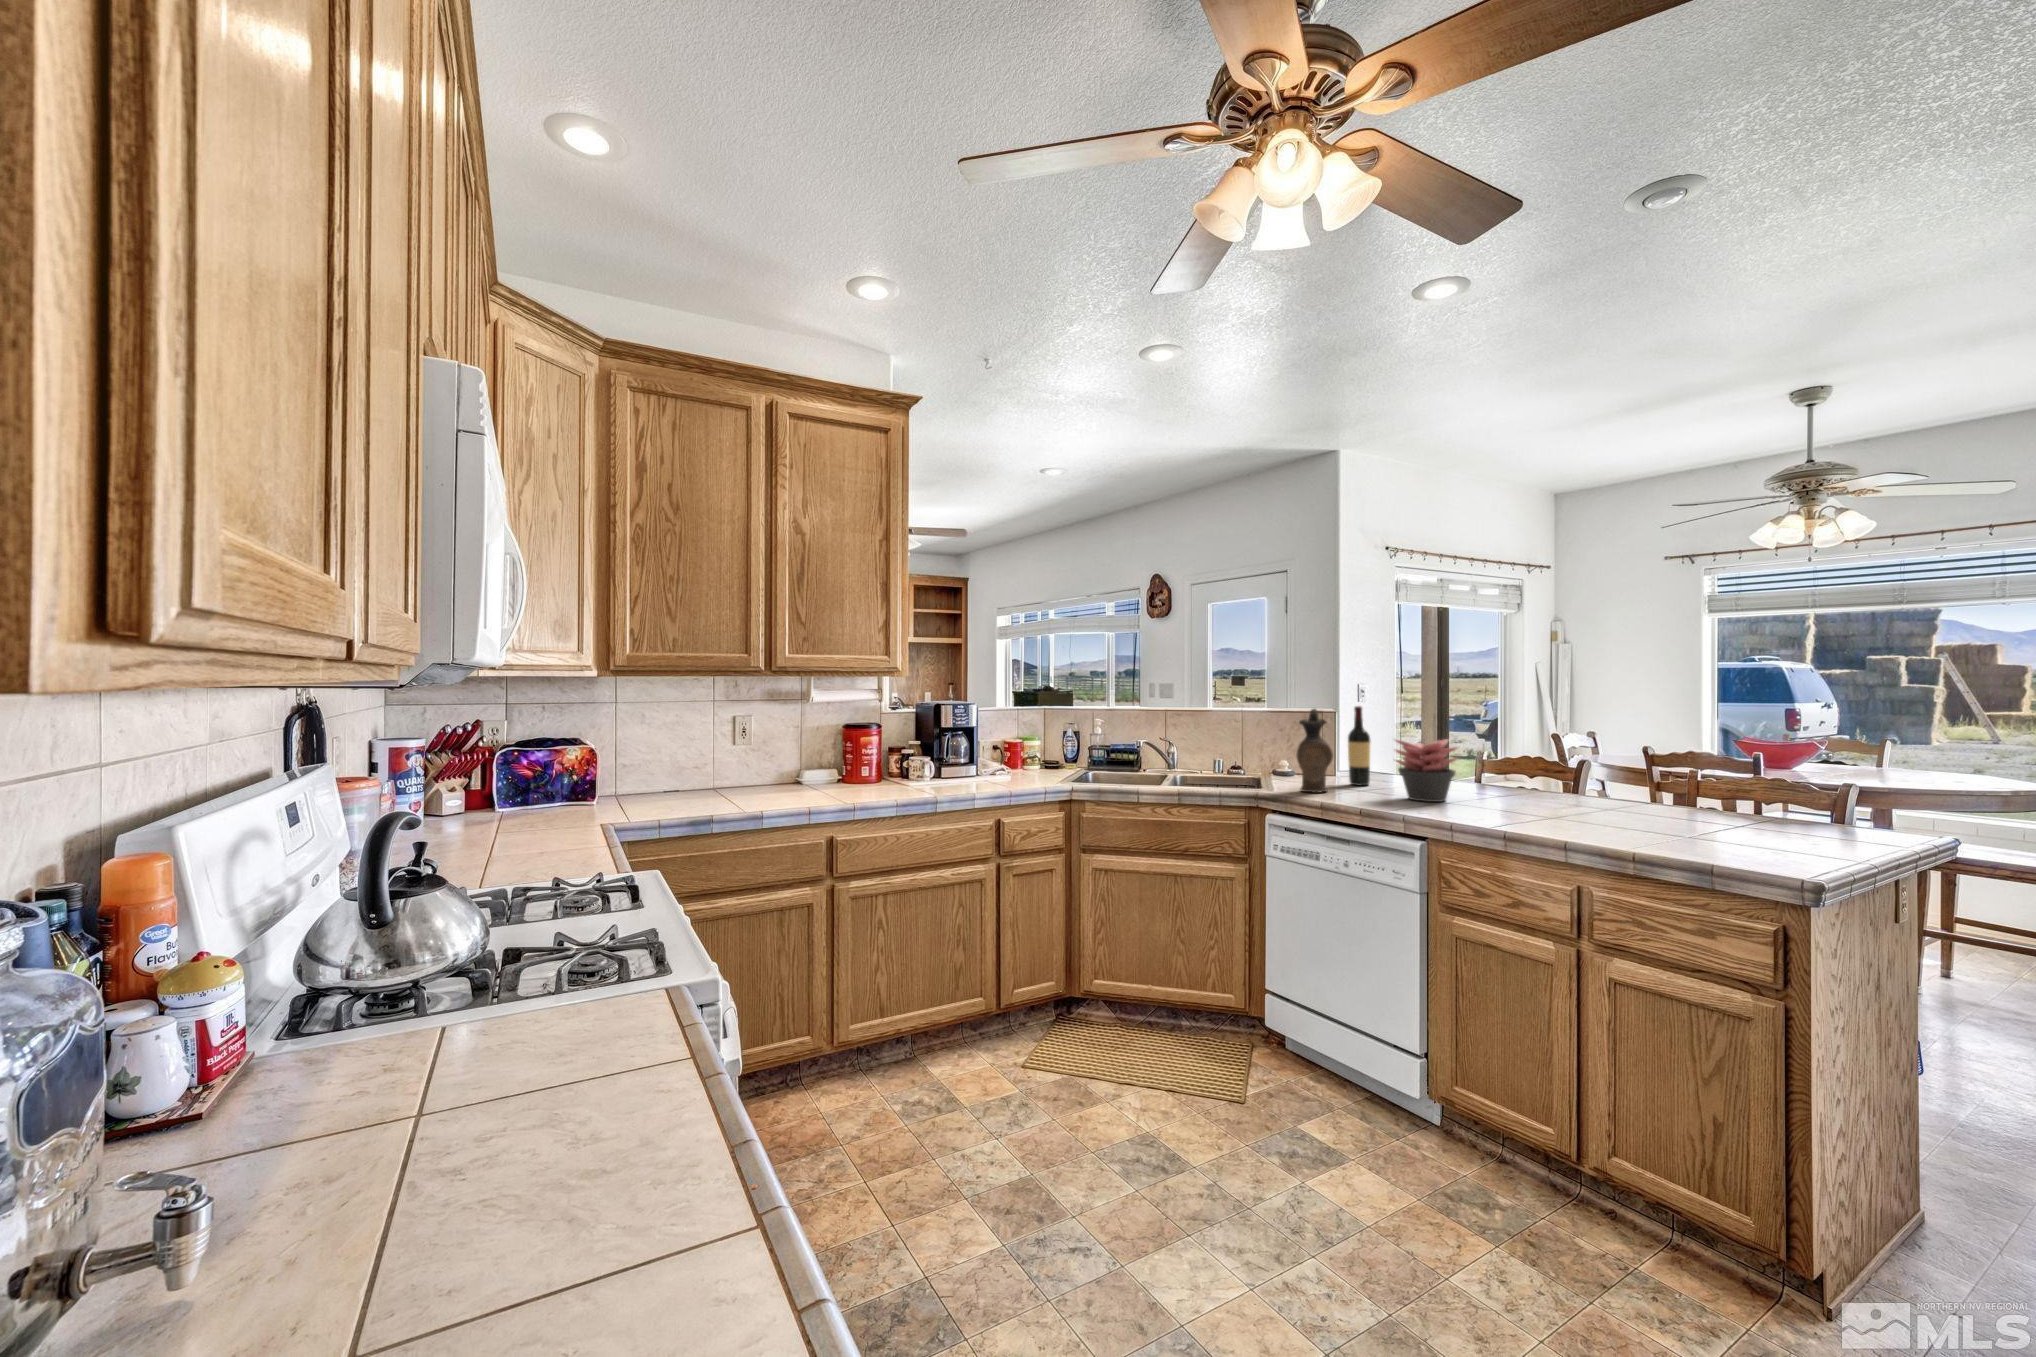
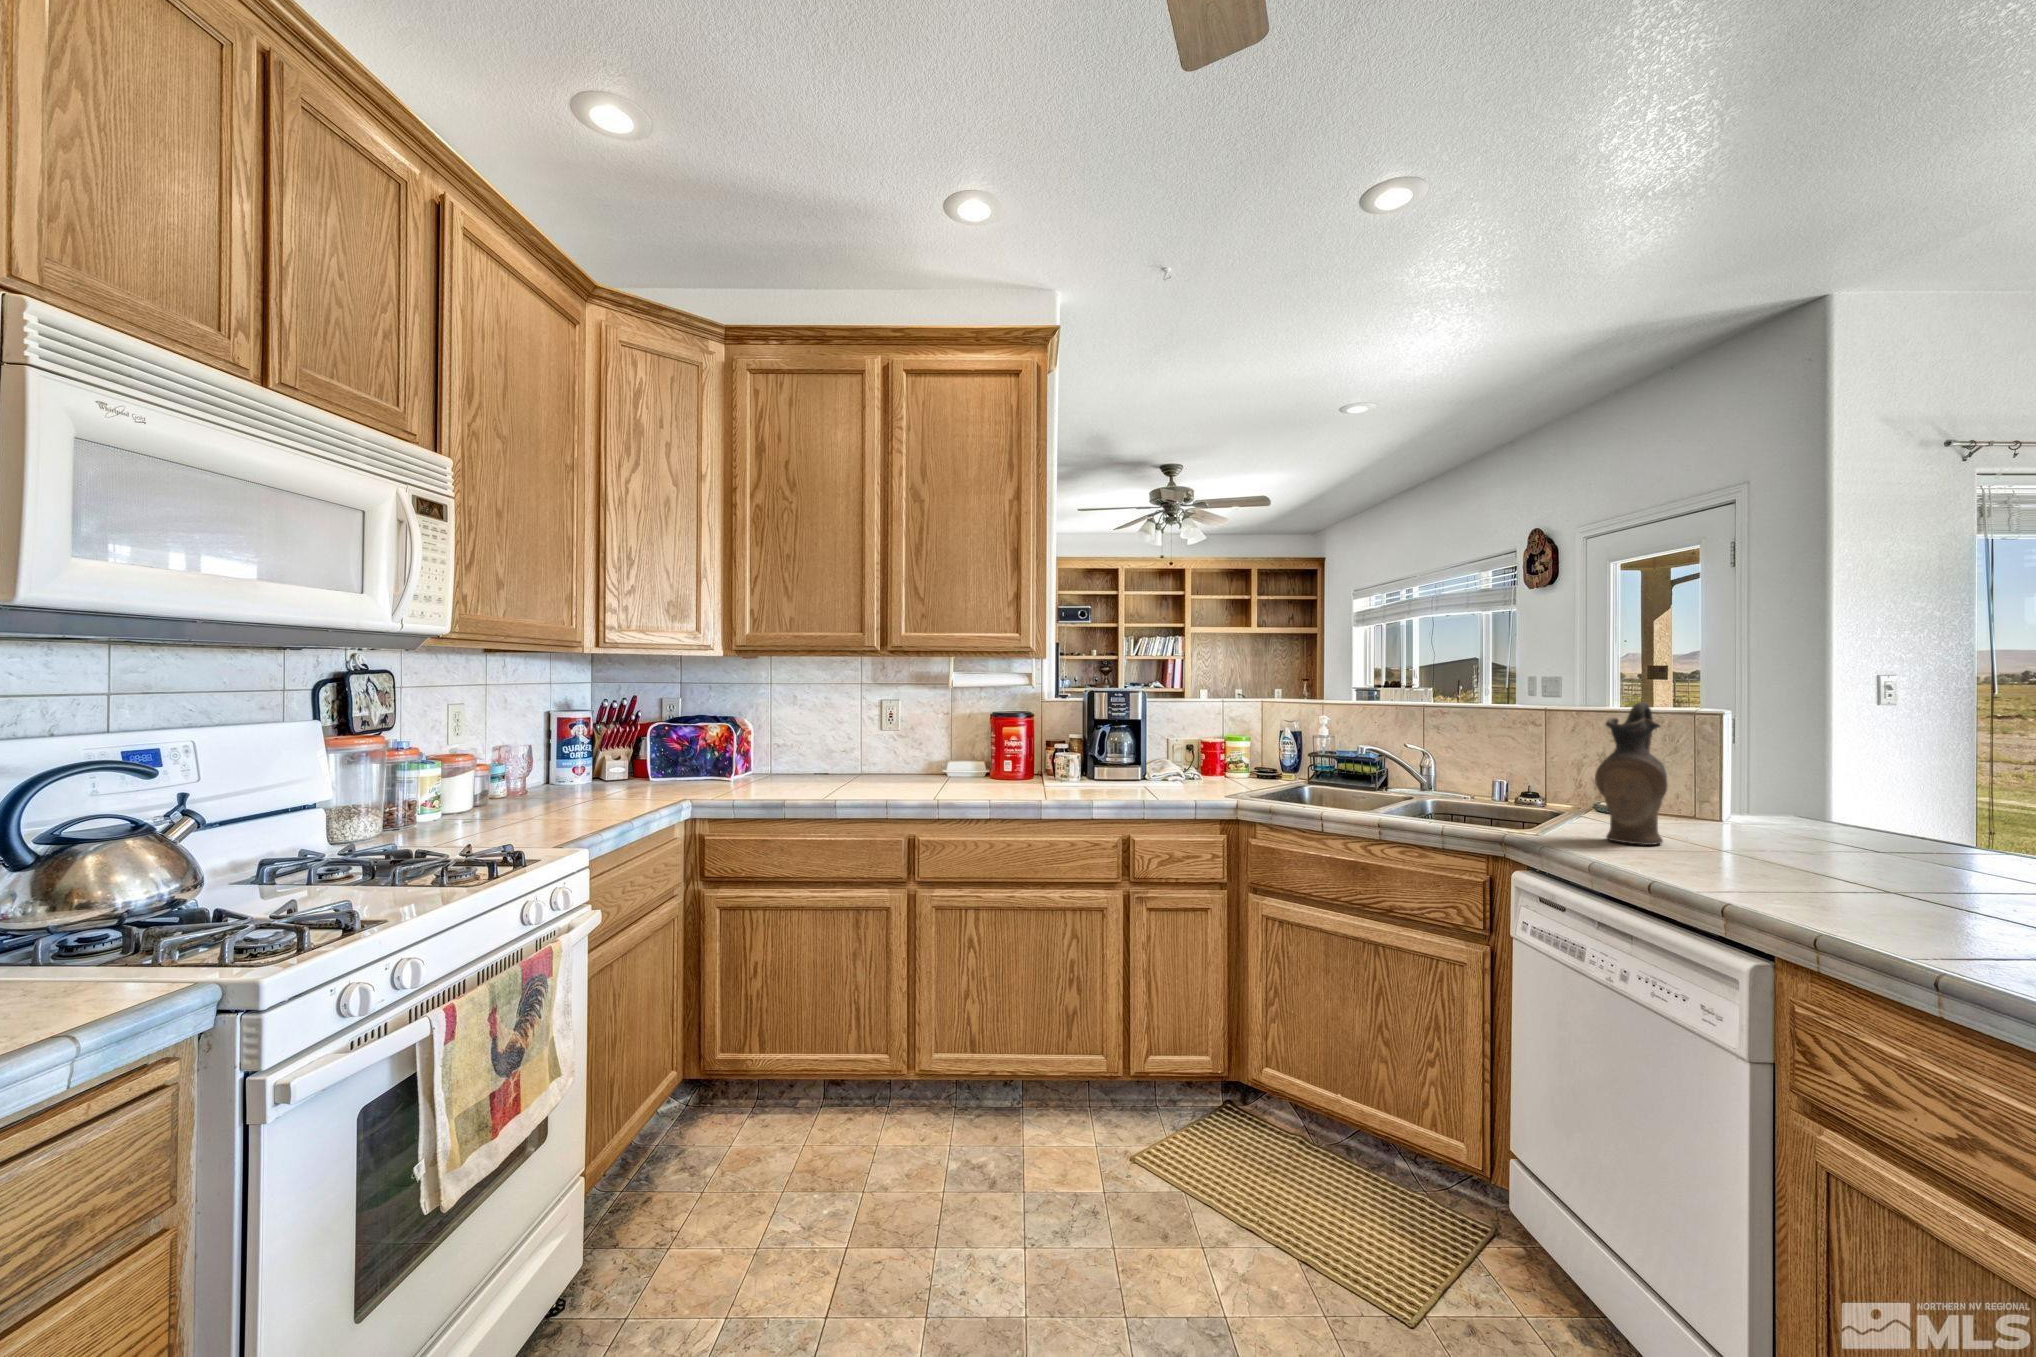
wine bottle: present [1348,706,1371,786] -> none [1729,700,1780,841]
succulent plant: present [1395,739,1457,802] -> none [1795,760,1957,889]

